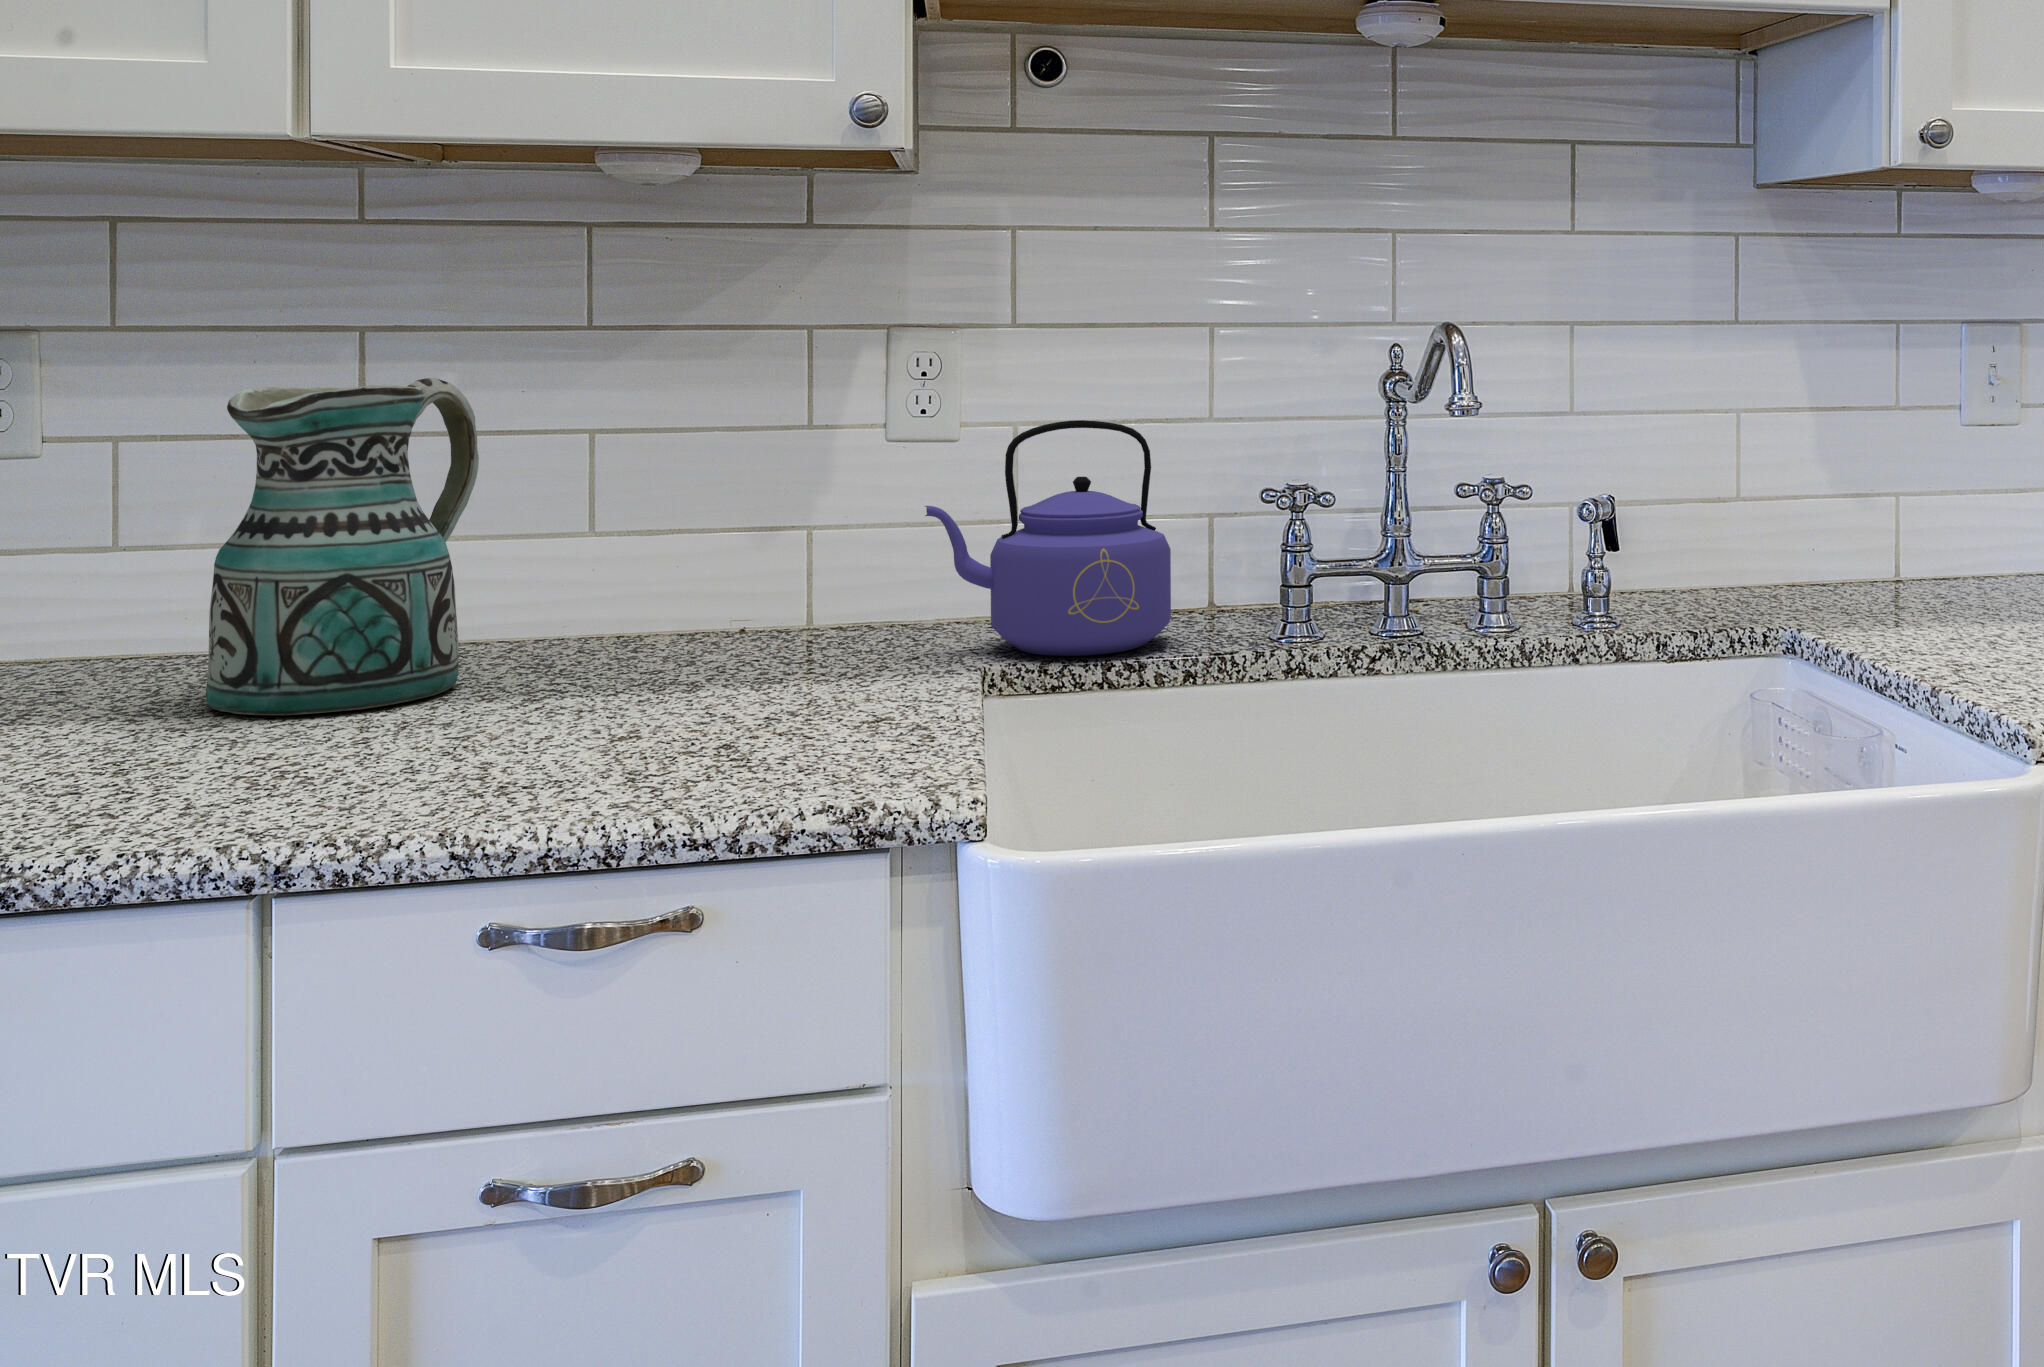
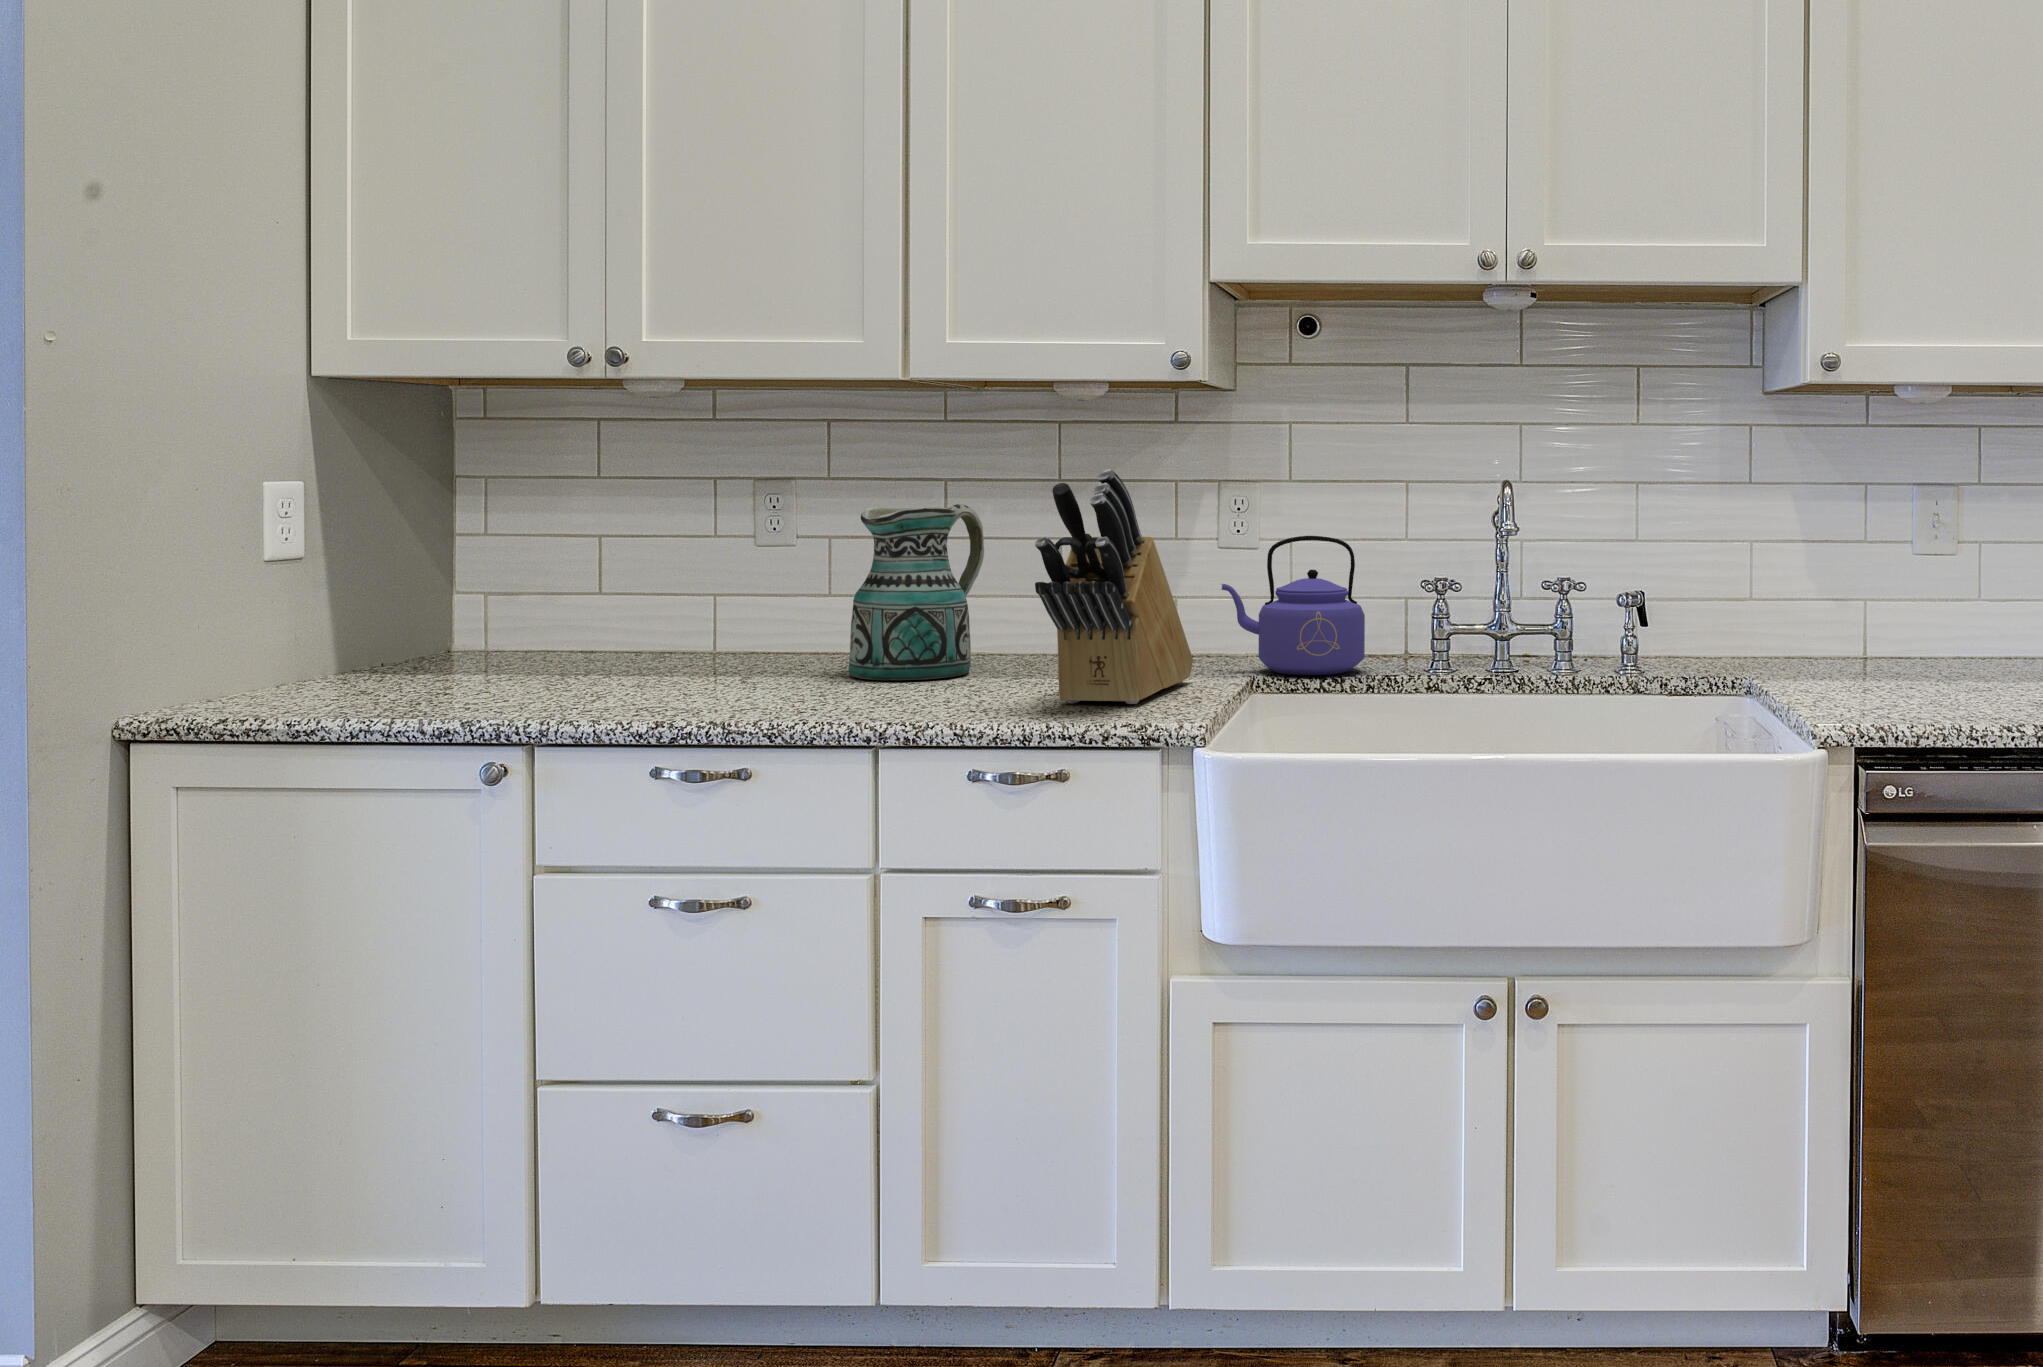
knife block: none [616,310,892,756] -> present [1035,469,1193,704]

